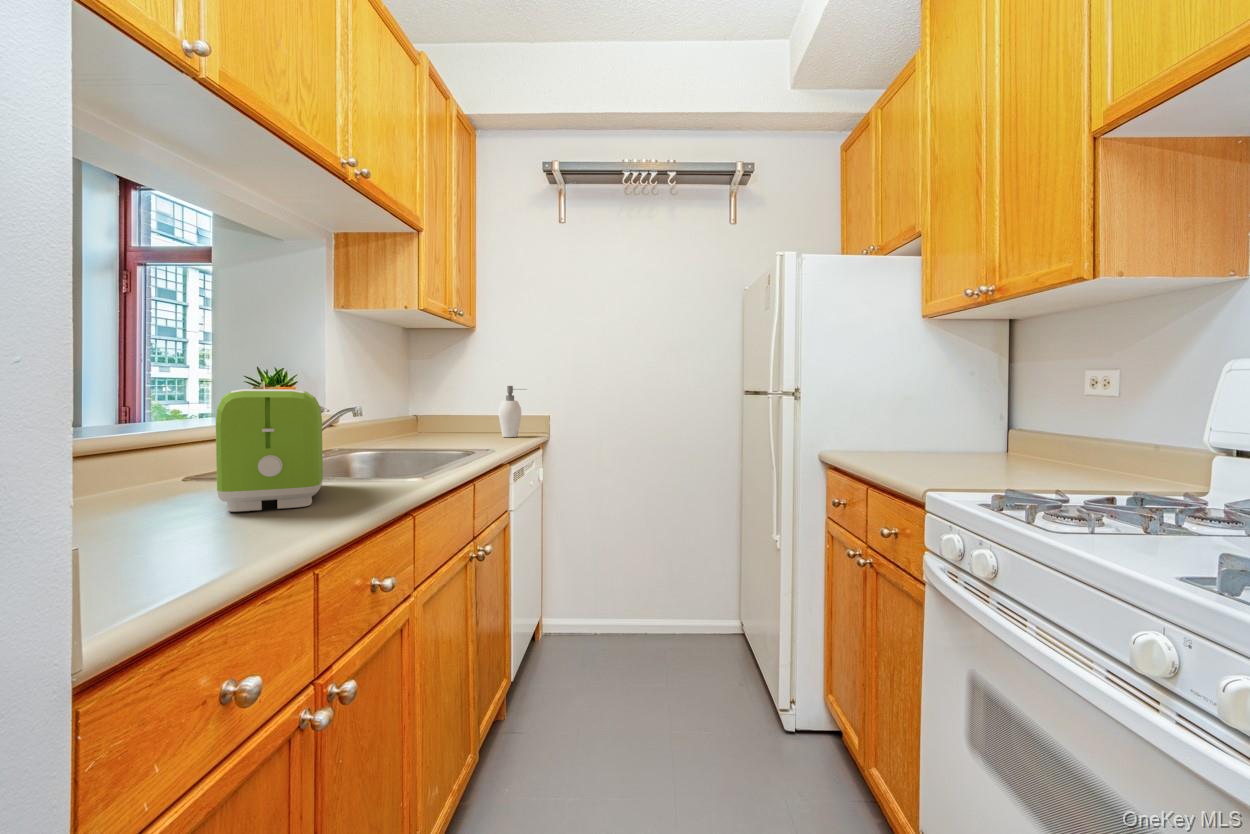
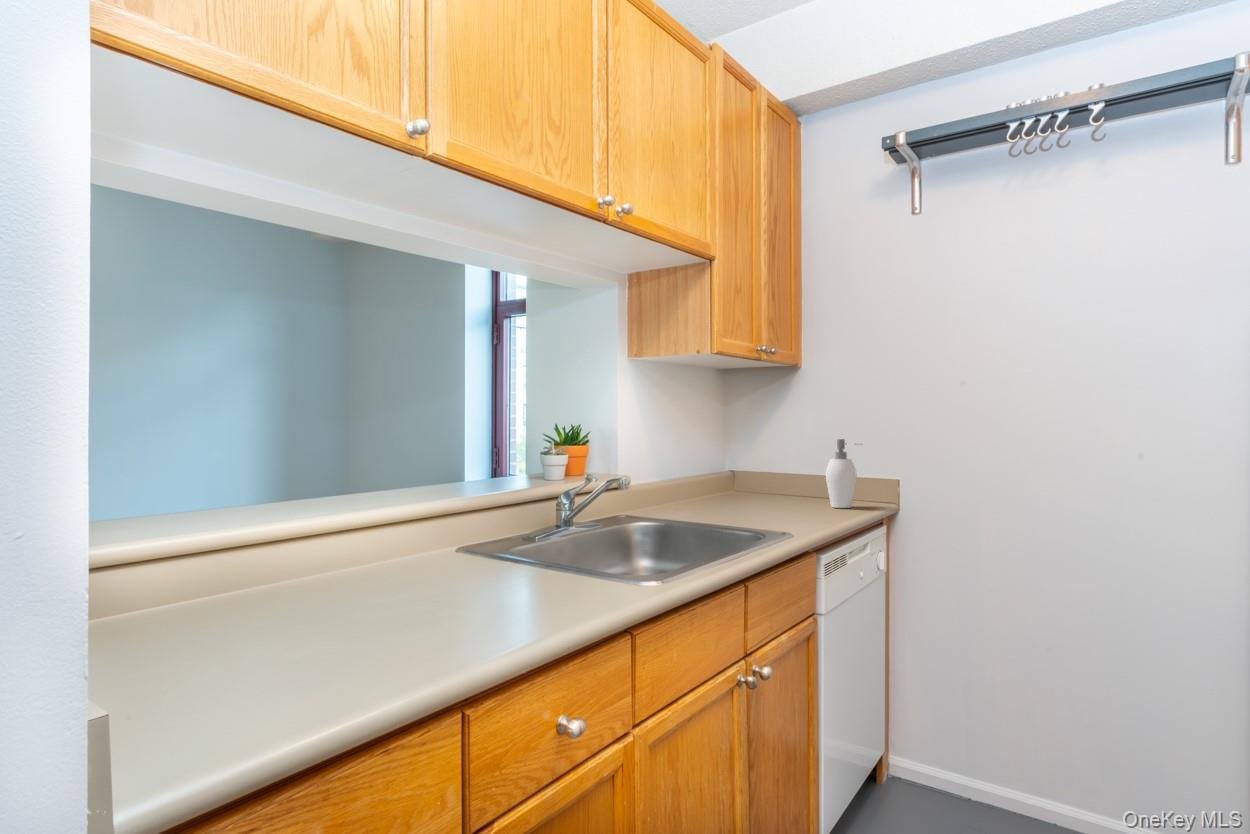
toaster: present [216,389,323,512] -> none [418,473,546,617]

